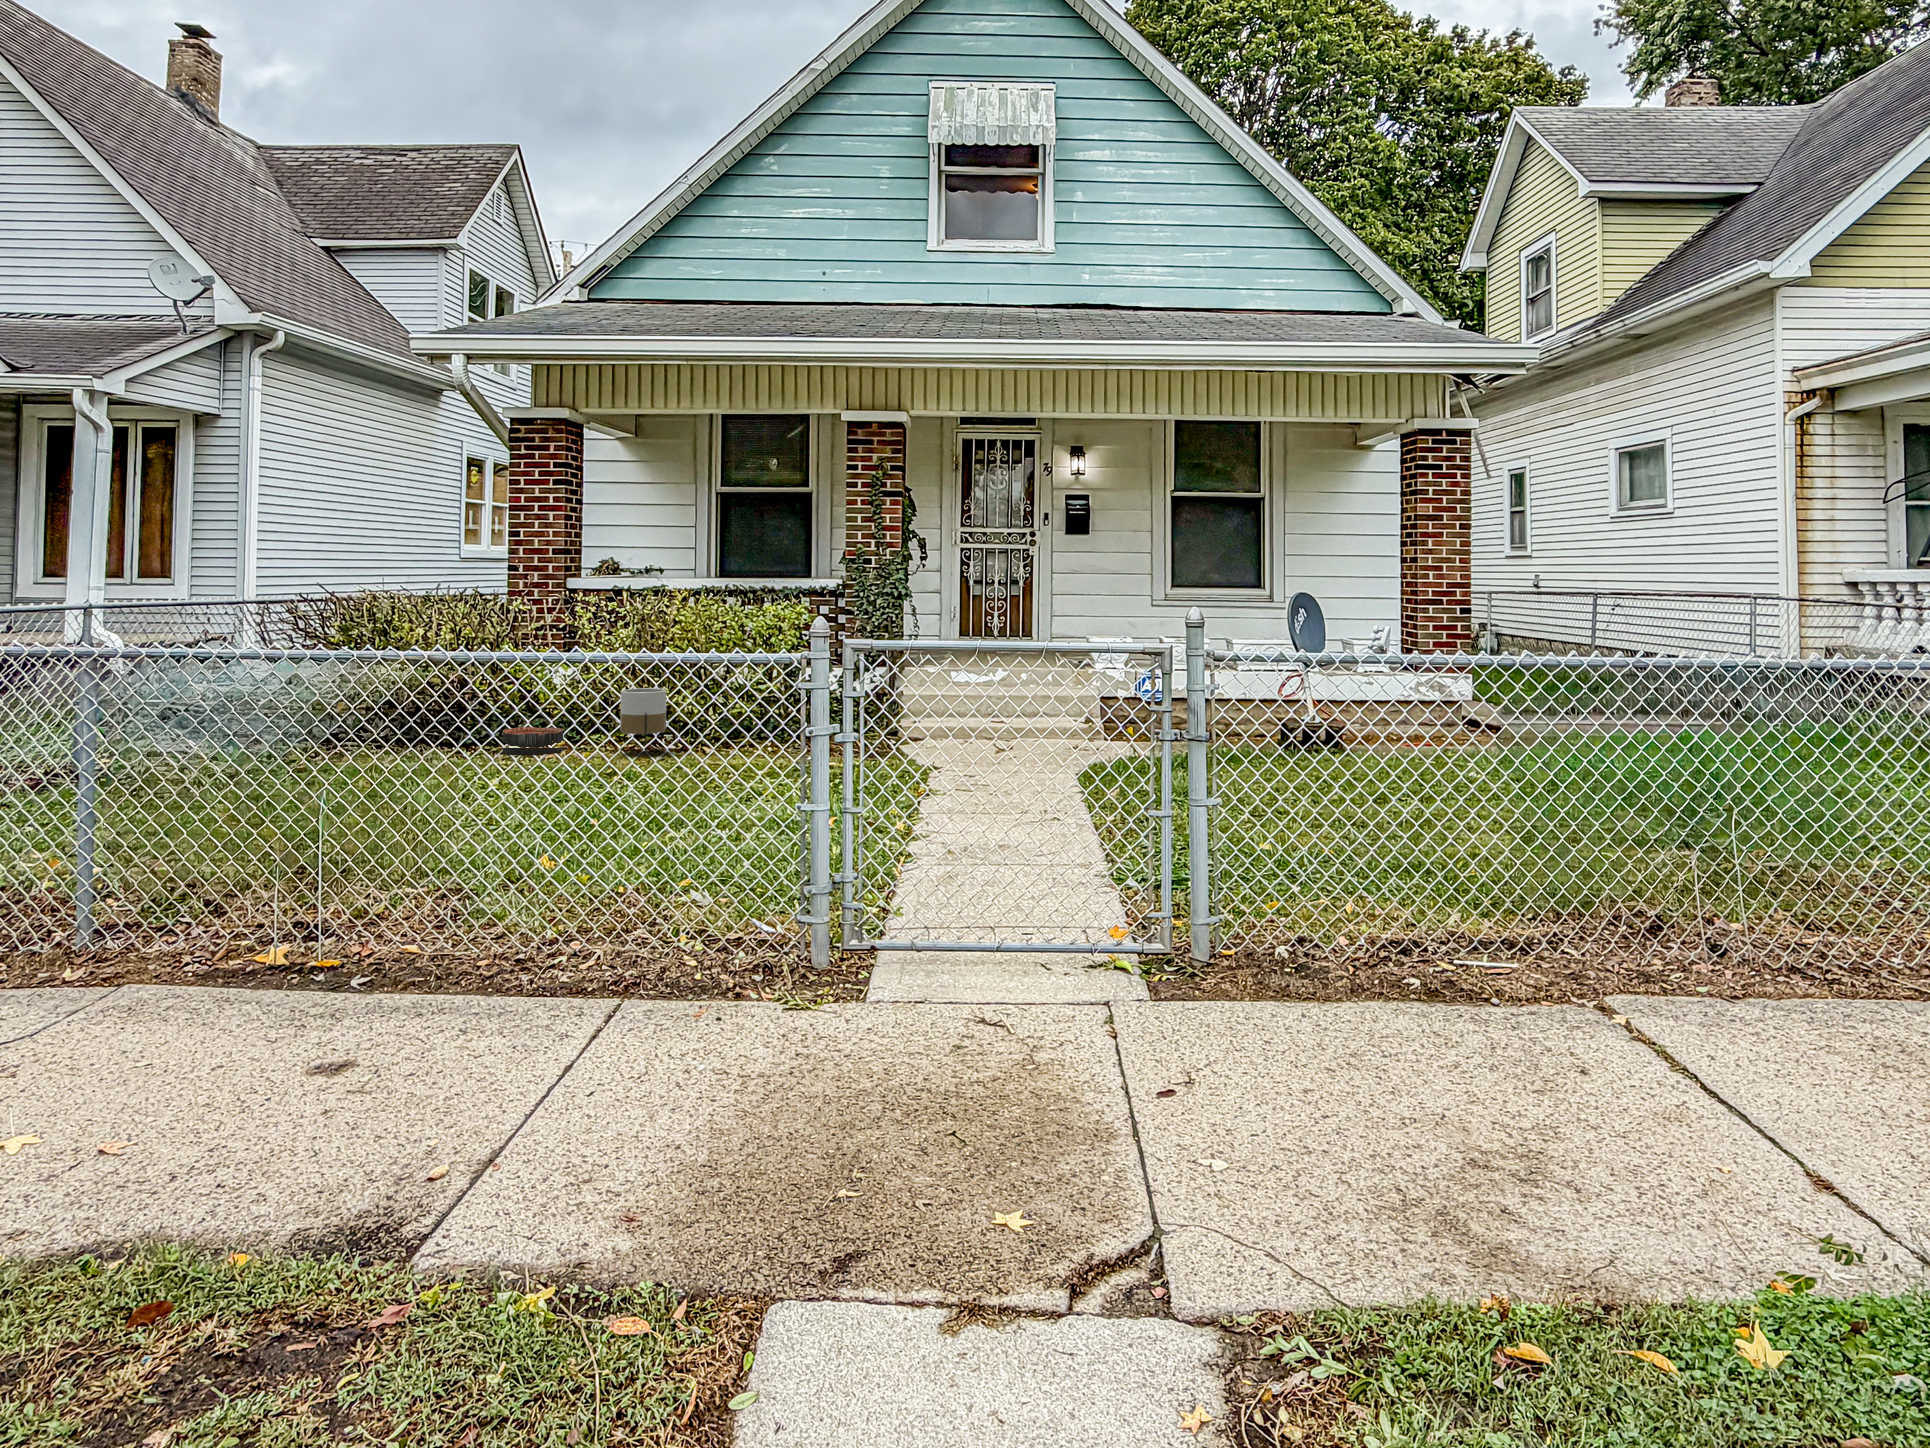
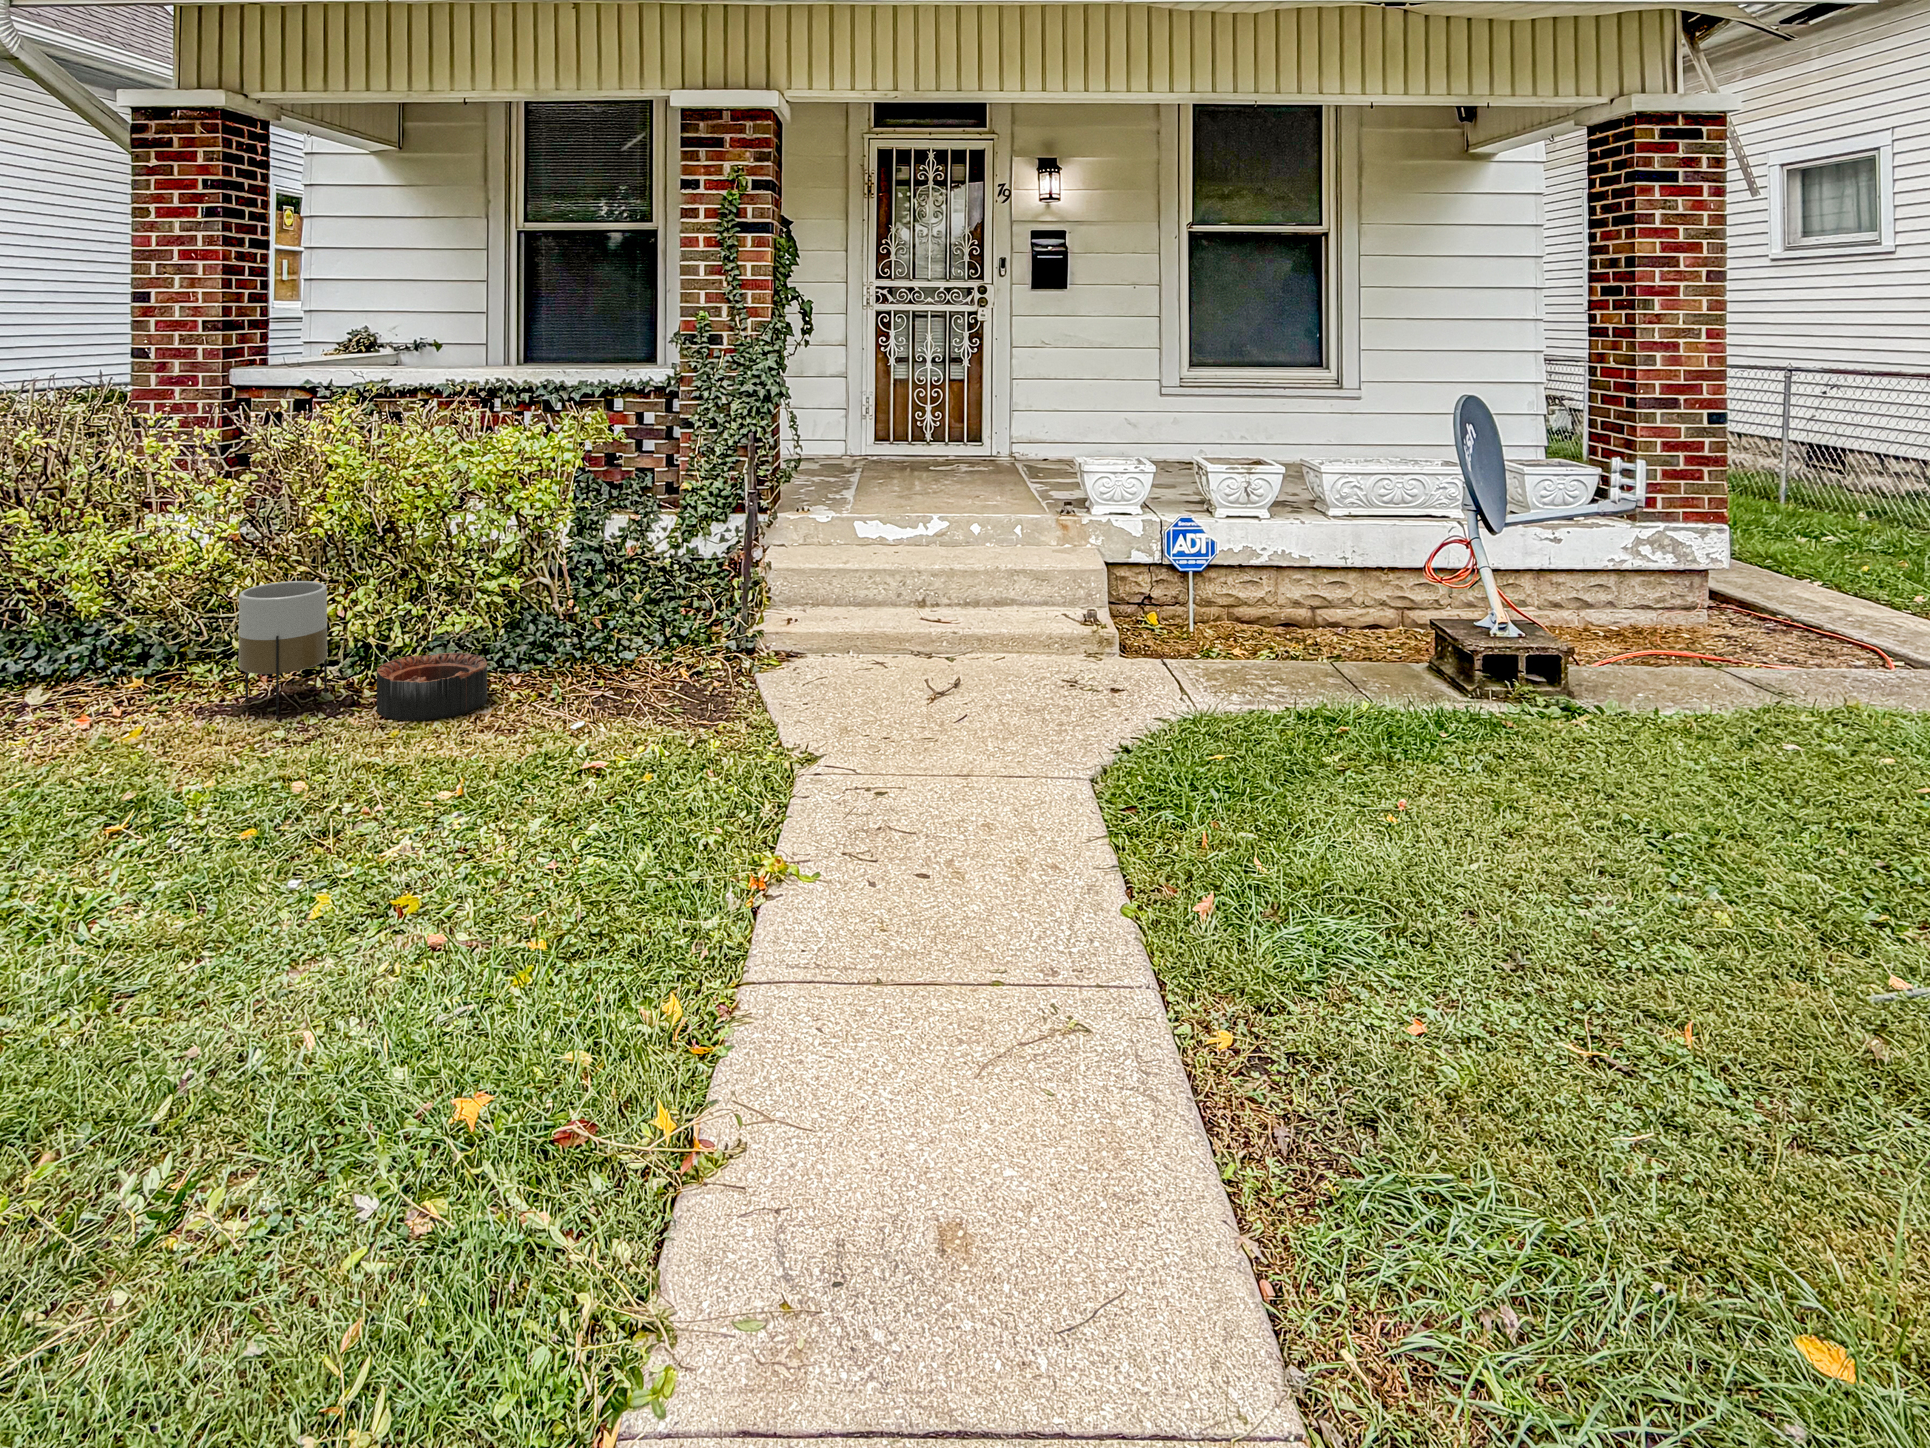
basket: present [502,727,563,755] -> present [377,653,487,721]

